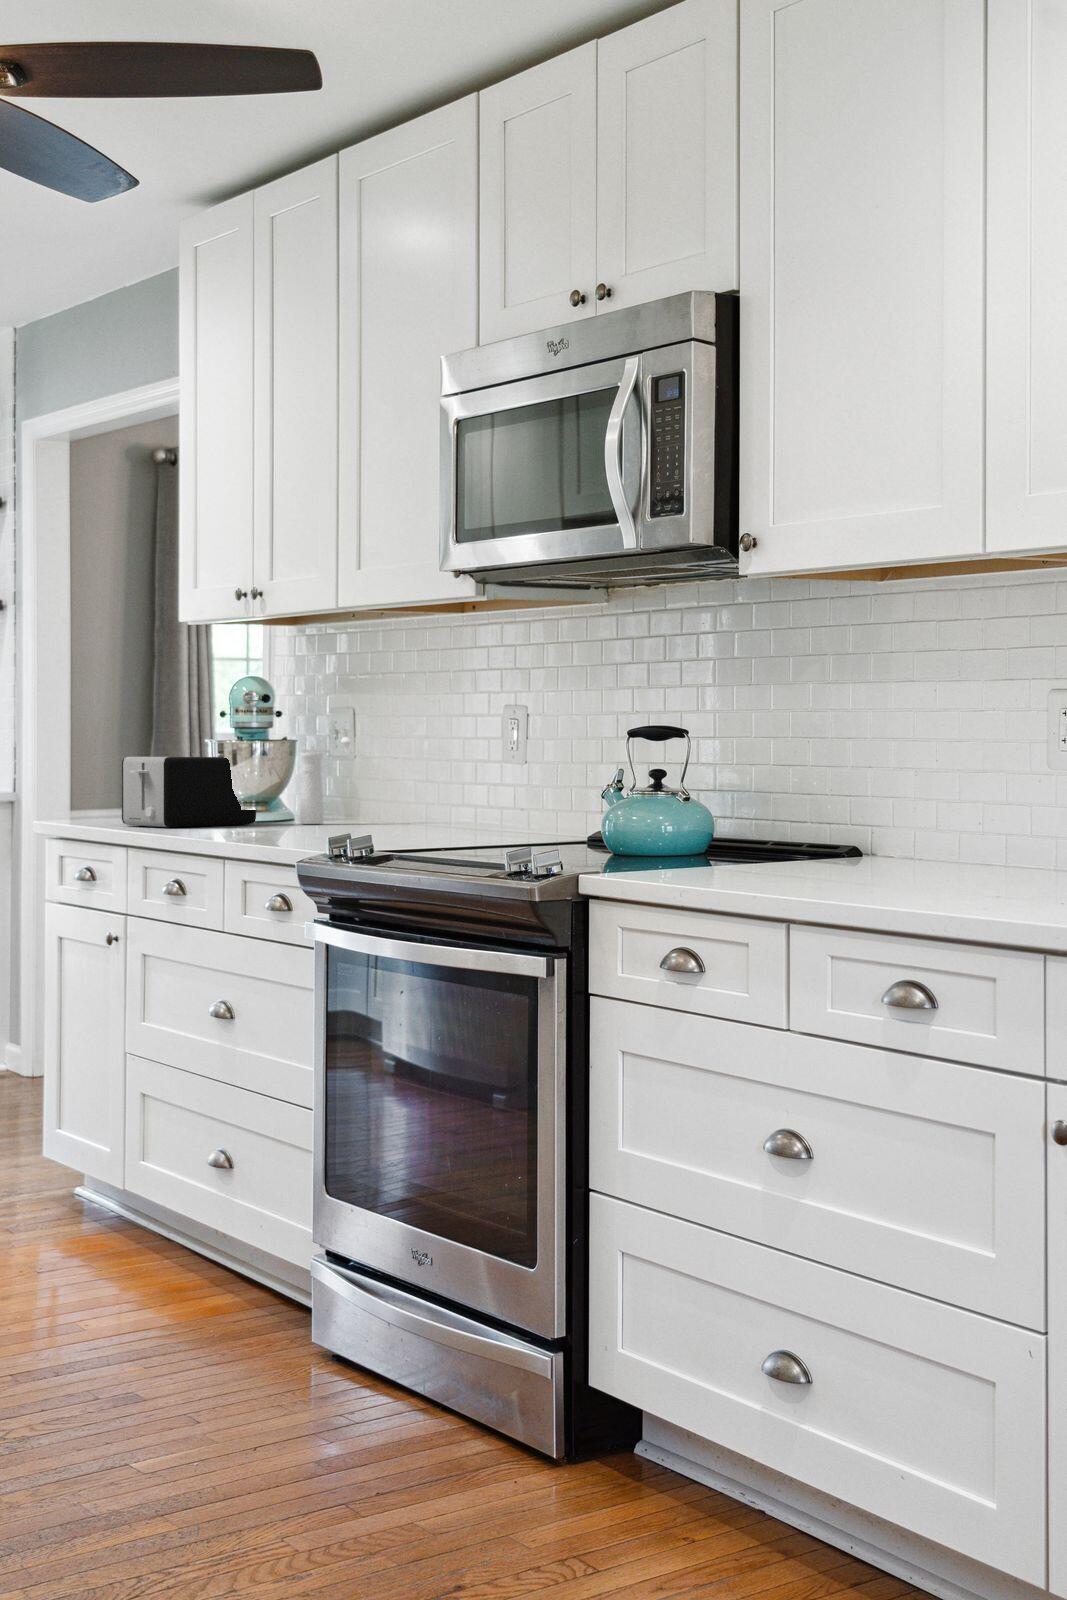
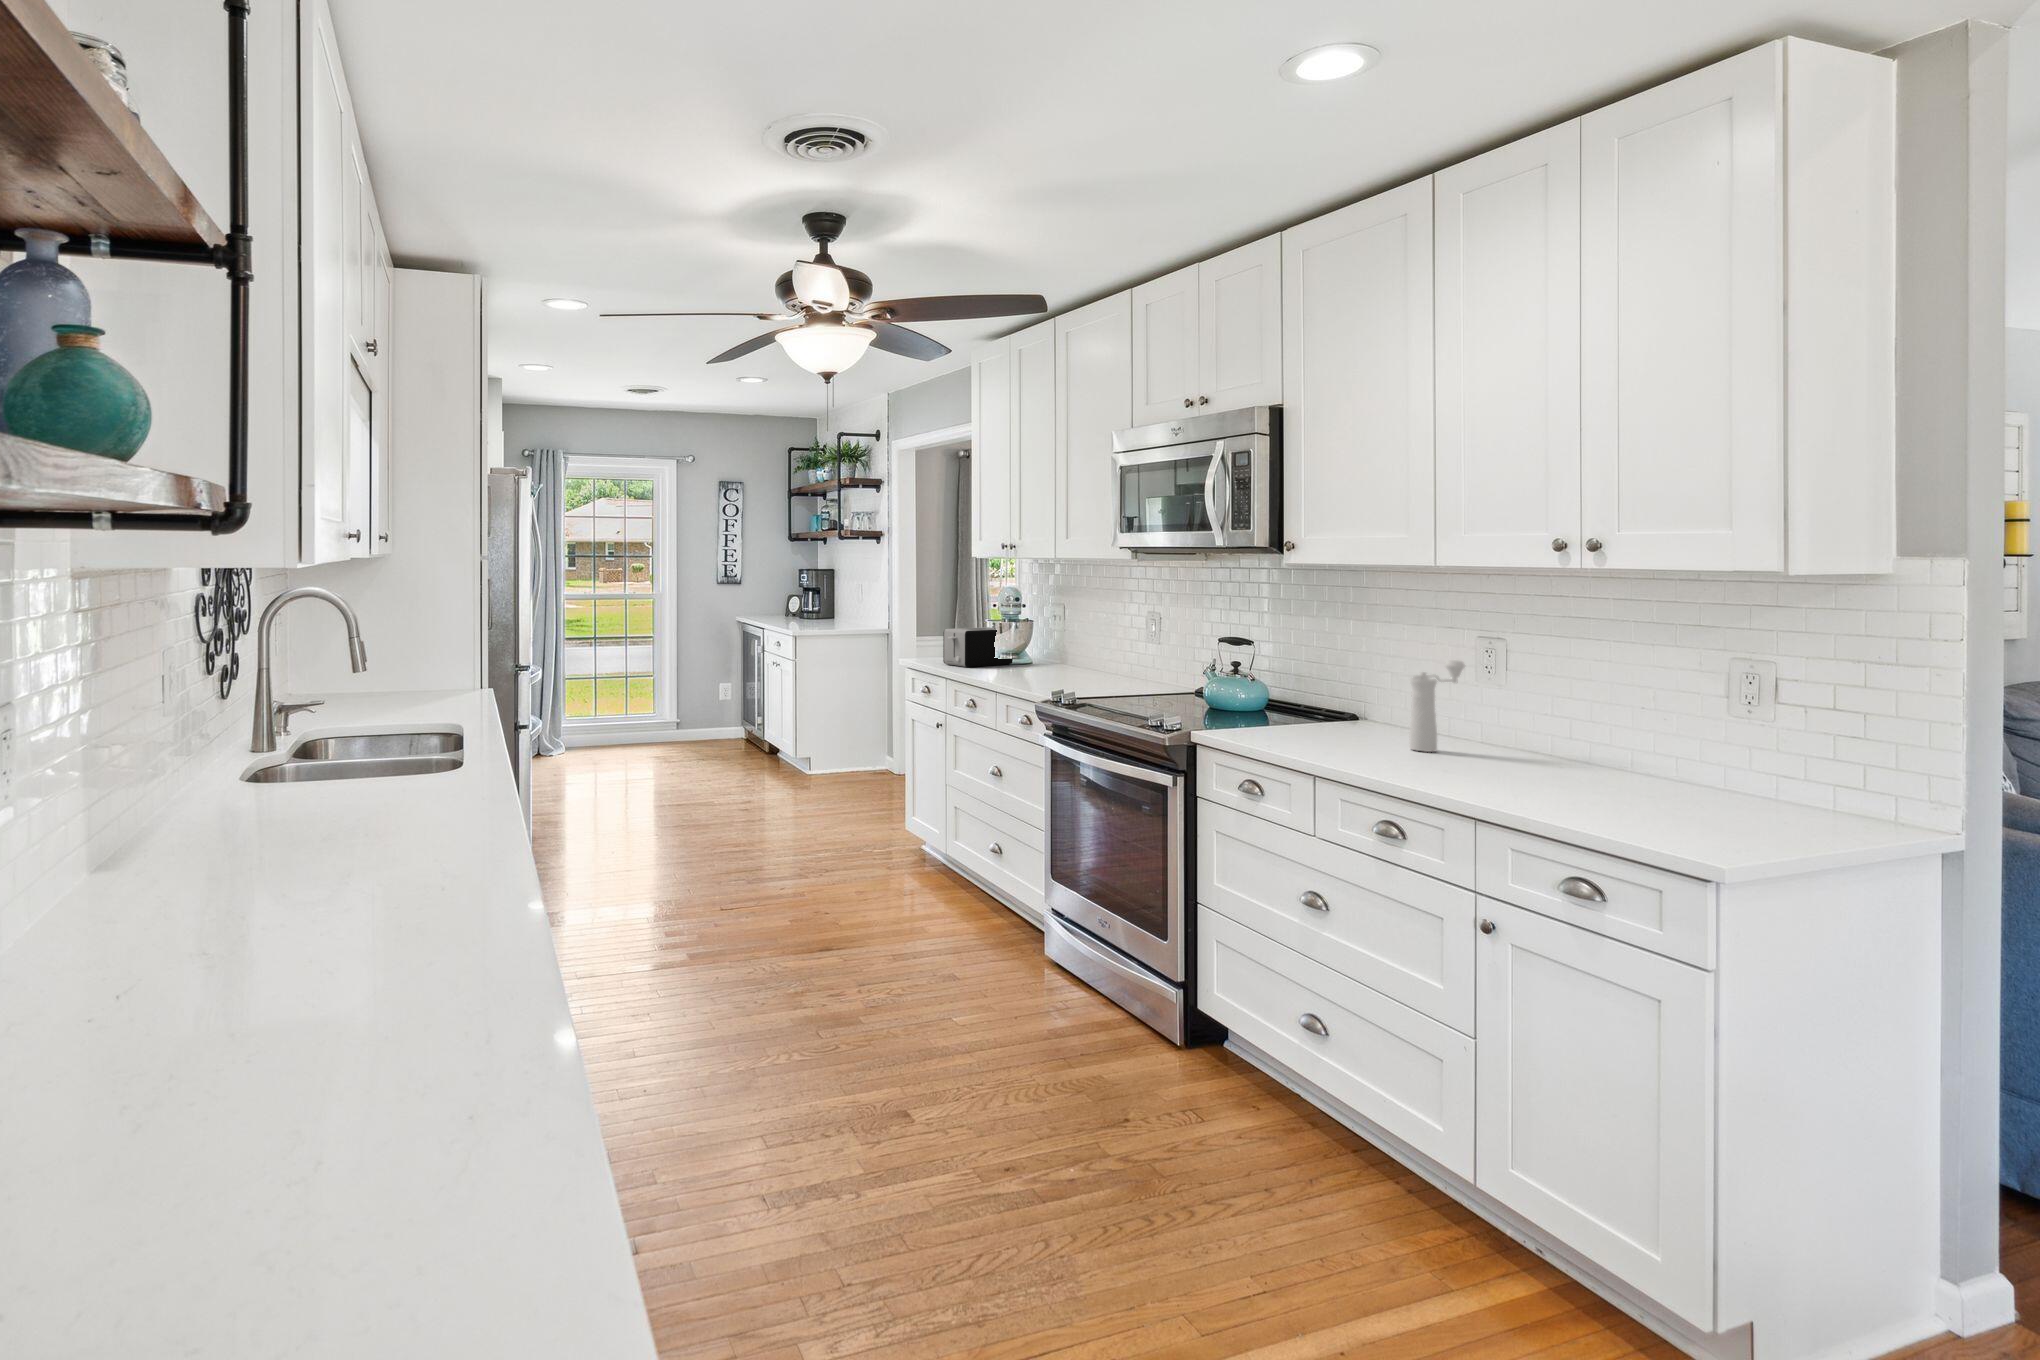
pepper mill: present [300,737,350,824] -> present [1410,660,1465,752]

